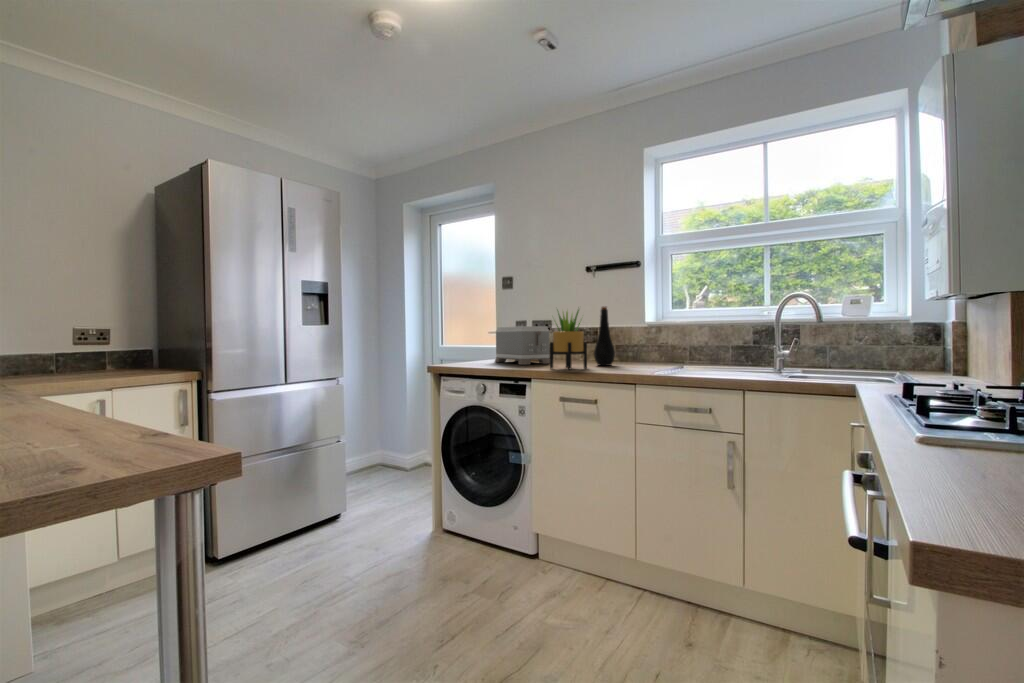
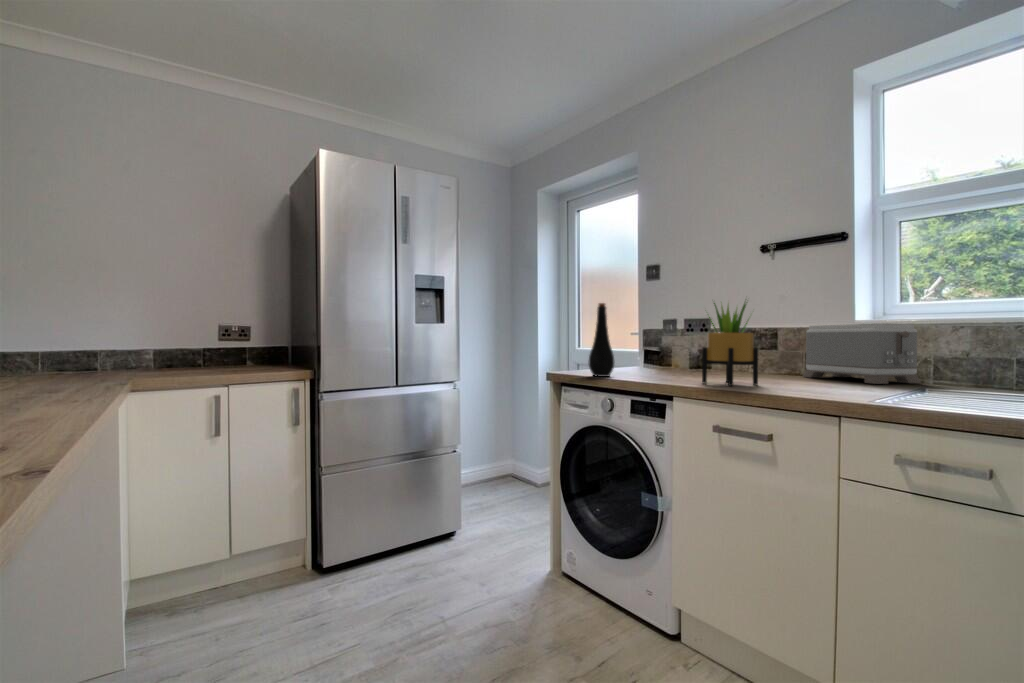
bottle: present [594,307,615,366] -> present [589,303,614,377]
toaster: present [495,326,550,365] -> present [803,324,921,384]

